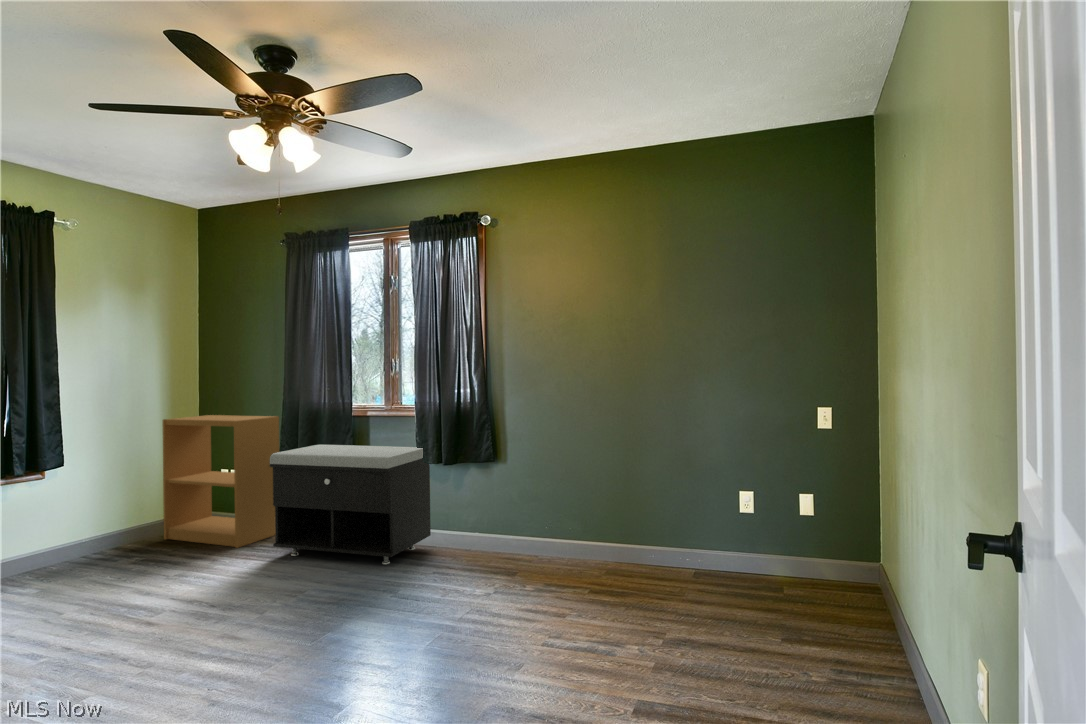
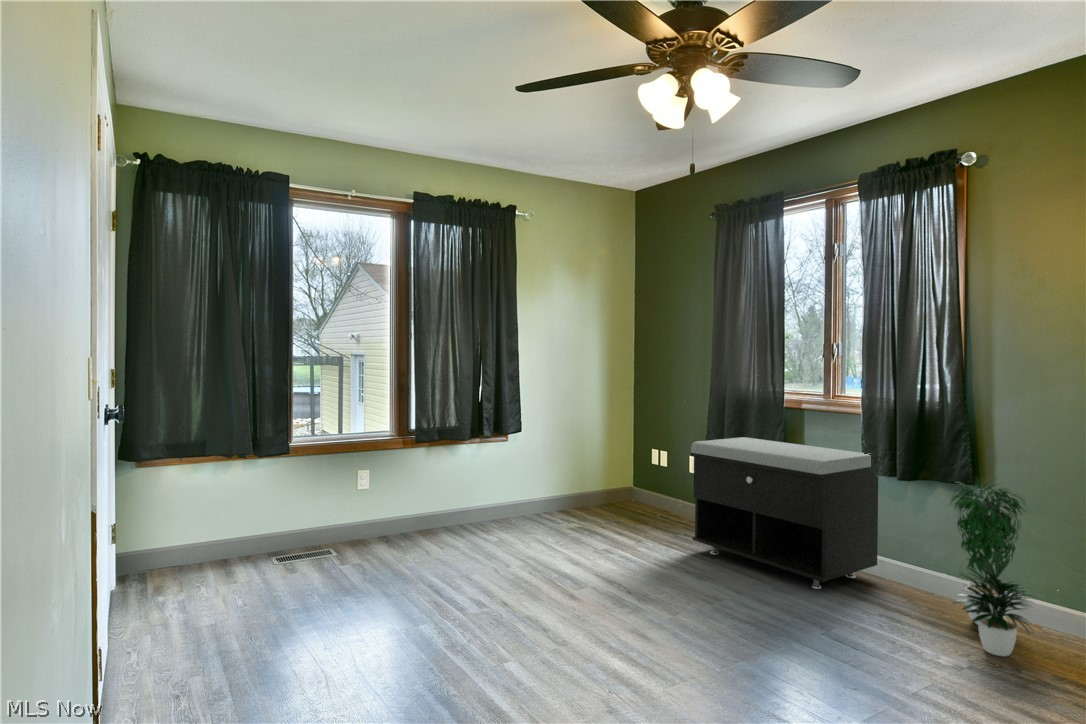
bookshelf: present [163,415,279,548] -> none [600,398,705,534]
potted plant: none [478,452,532,580] -> present [949,478,1031,657]

